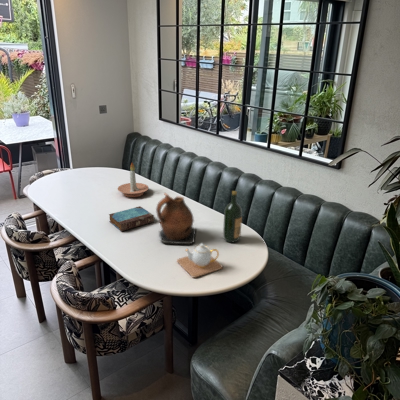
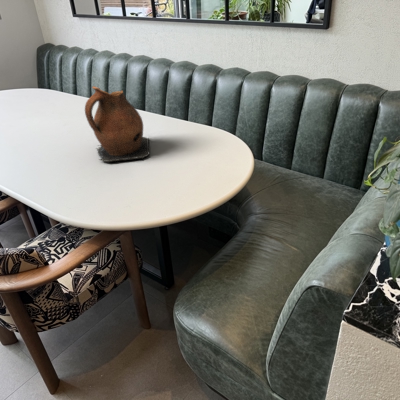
candle holder: present [118,163,149,197] -> none [29,64,73,115]
wine bottle: present [223,191,242,242] -> none [185,70,212,147]
book: present [109,206,154,231] -> none [19,122,87,157]
teapot: present [177,244,222,277] -> none [129,148,197,199]

